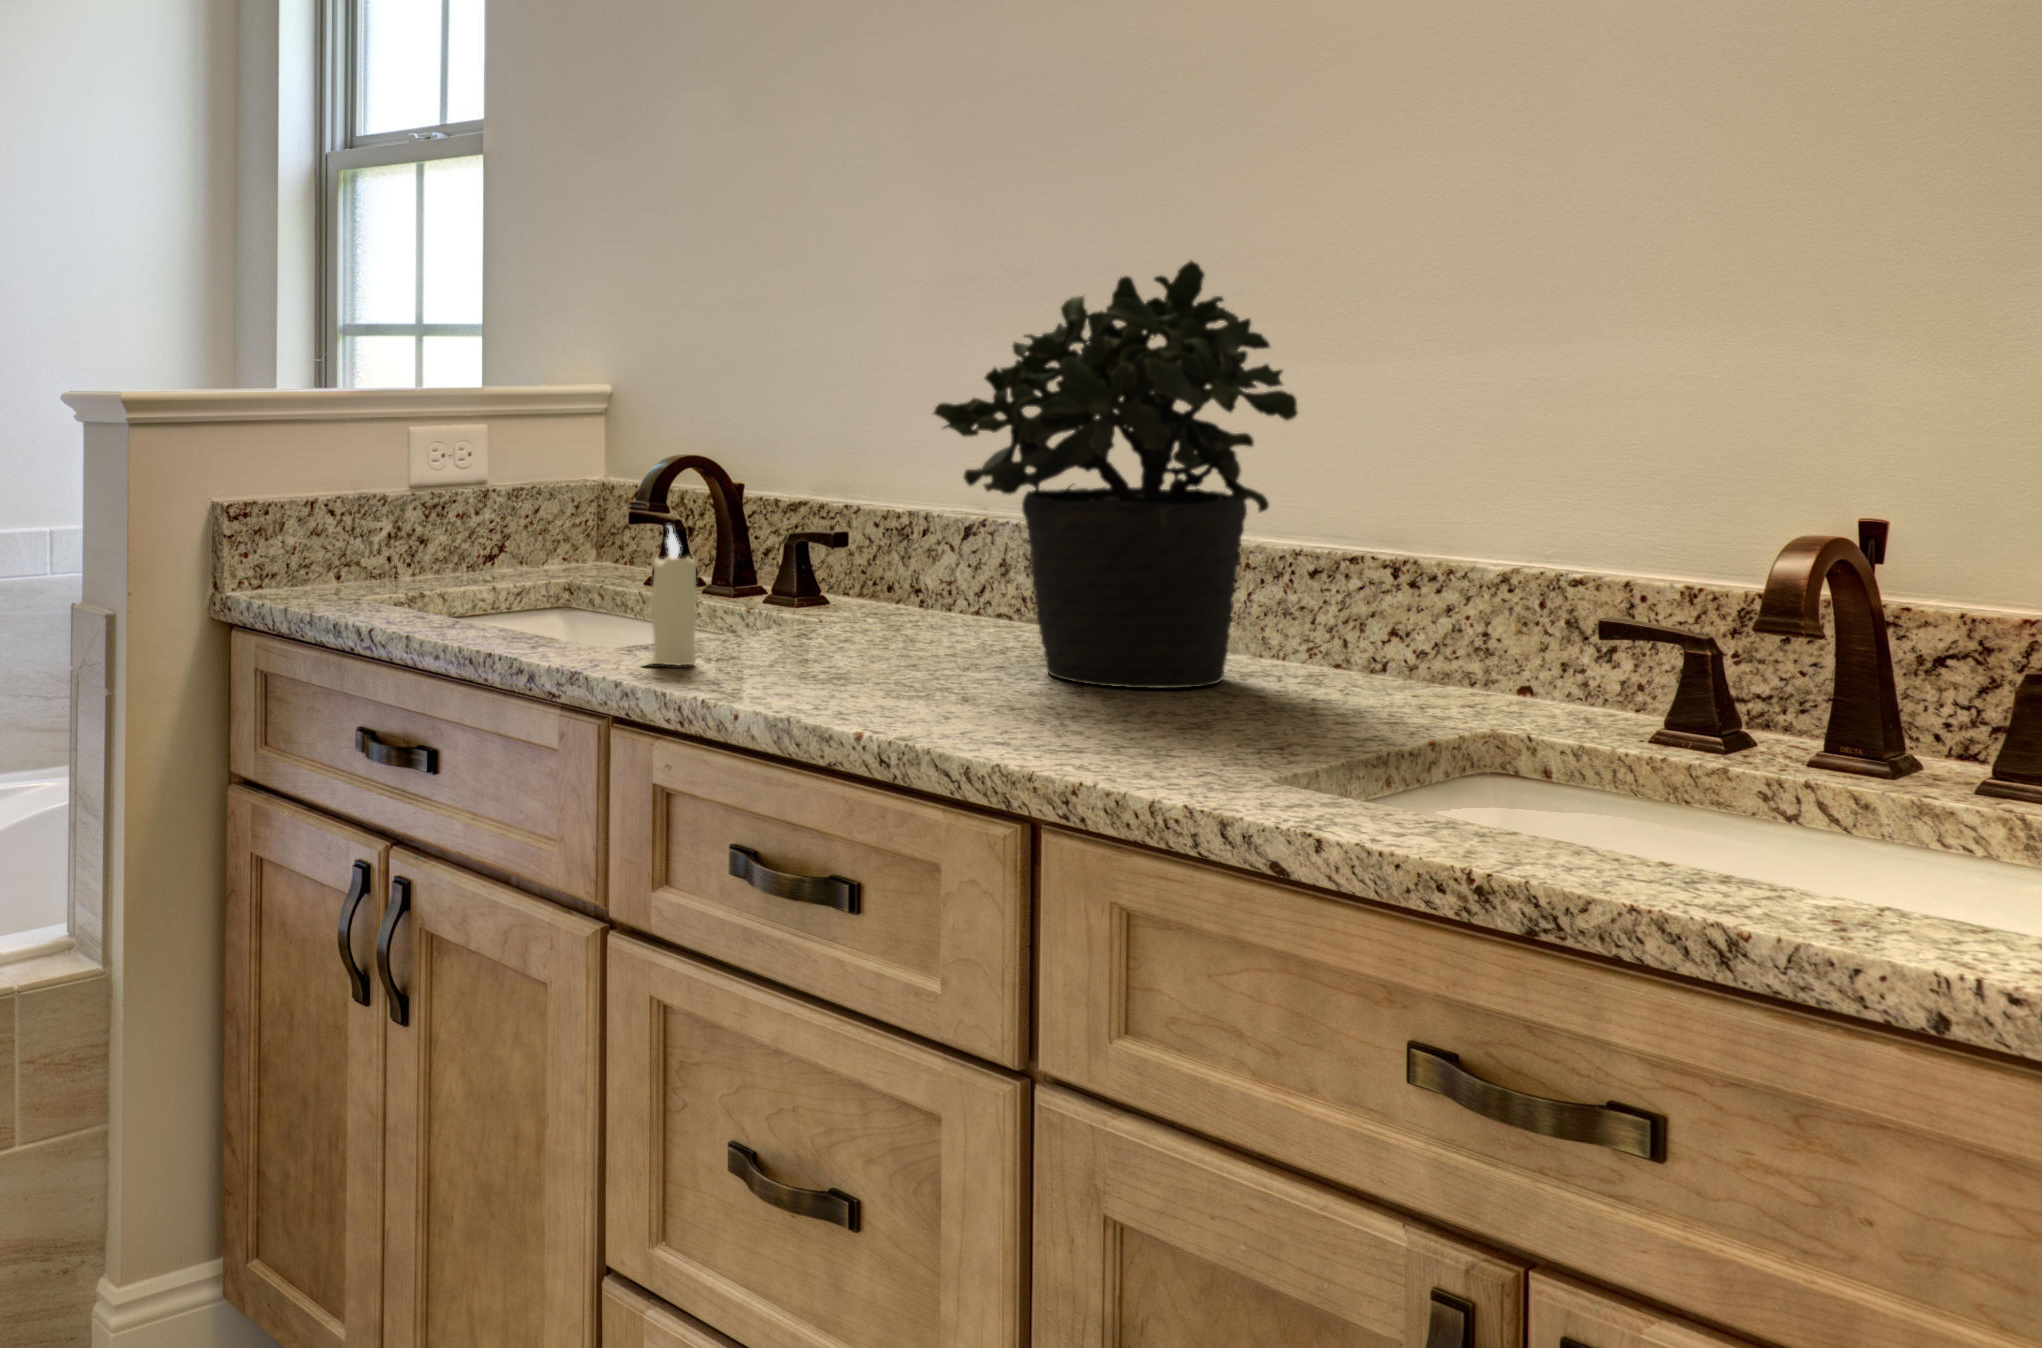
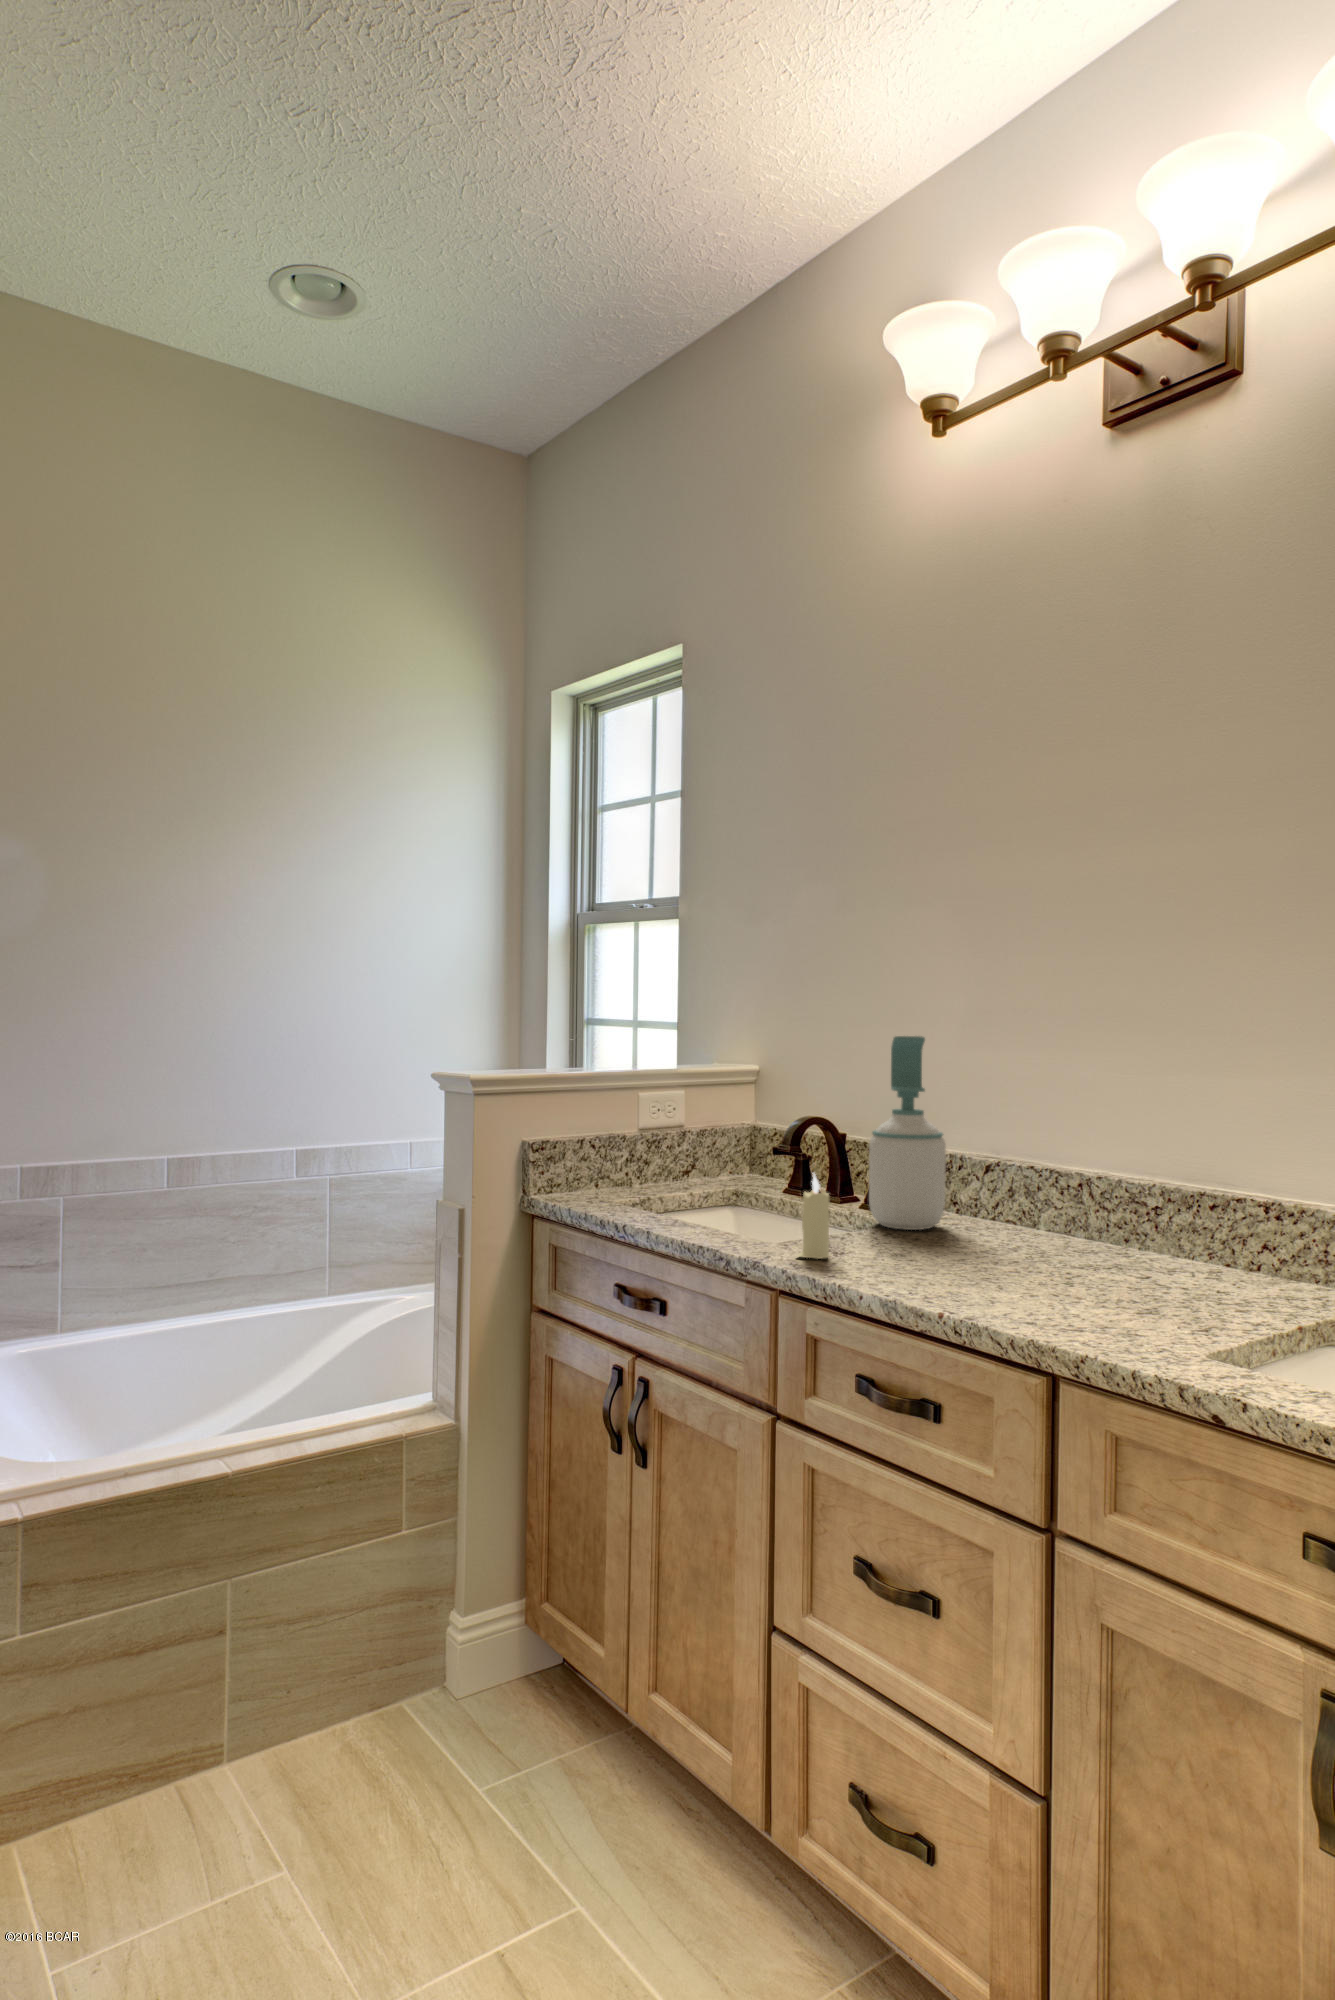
potted plant: present [934,261,1298,688] -> none [976,1016,1211,1282]
soap bottle: none [774,313,897,628] -> present [869,1036,946,1230]

